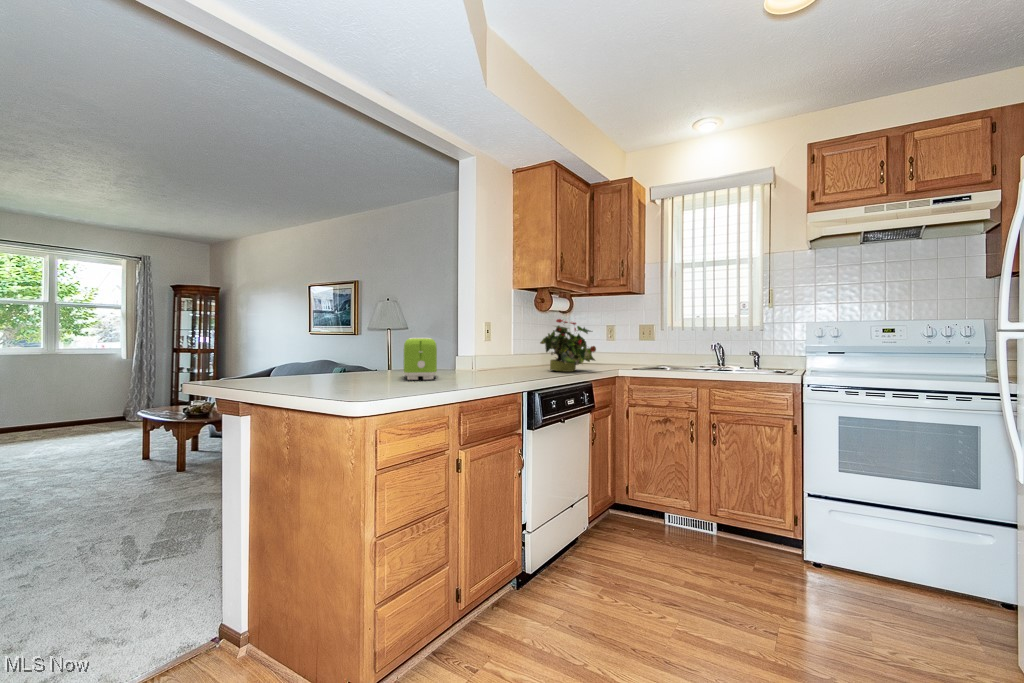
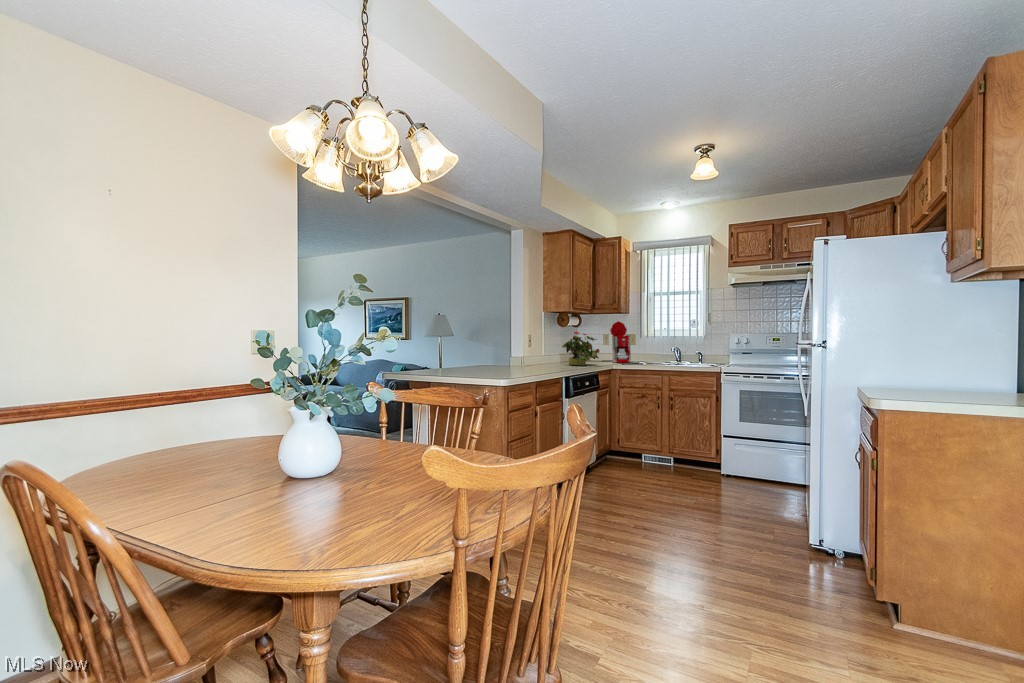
coffee maker: none [603,305,648,368] -> present [602,321,631,363]
toaster: present [404,338,437,380] -> none [481,344,505,371]

